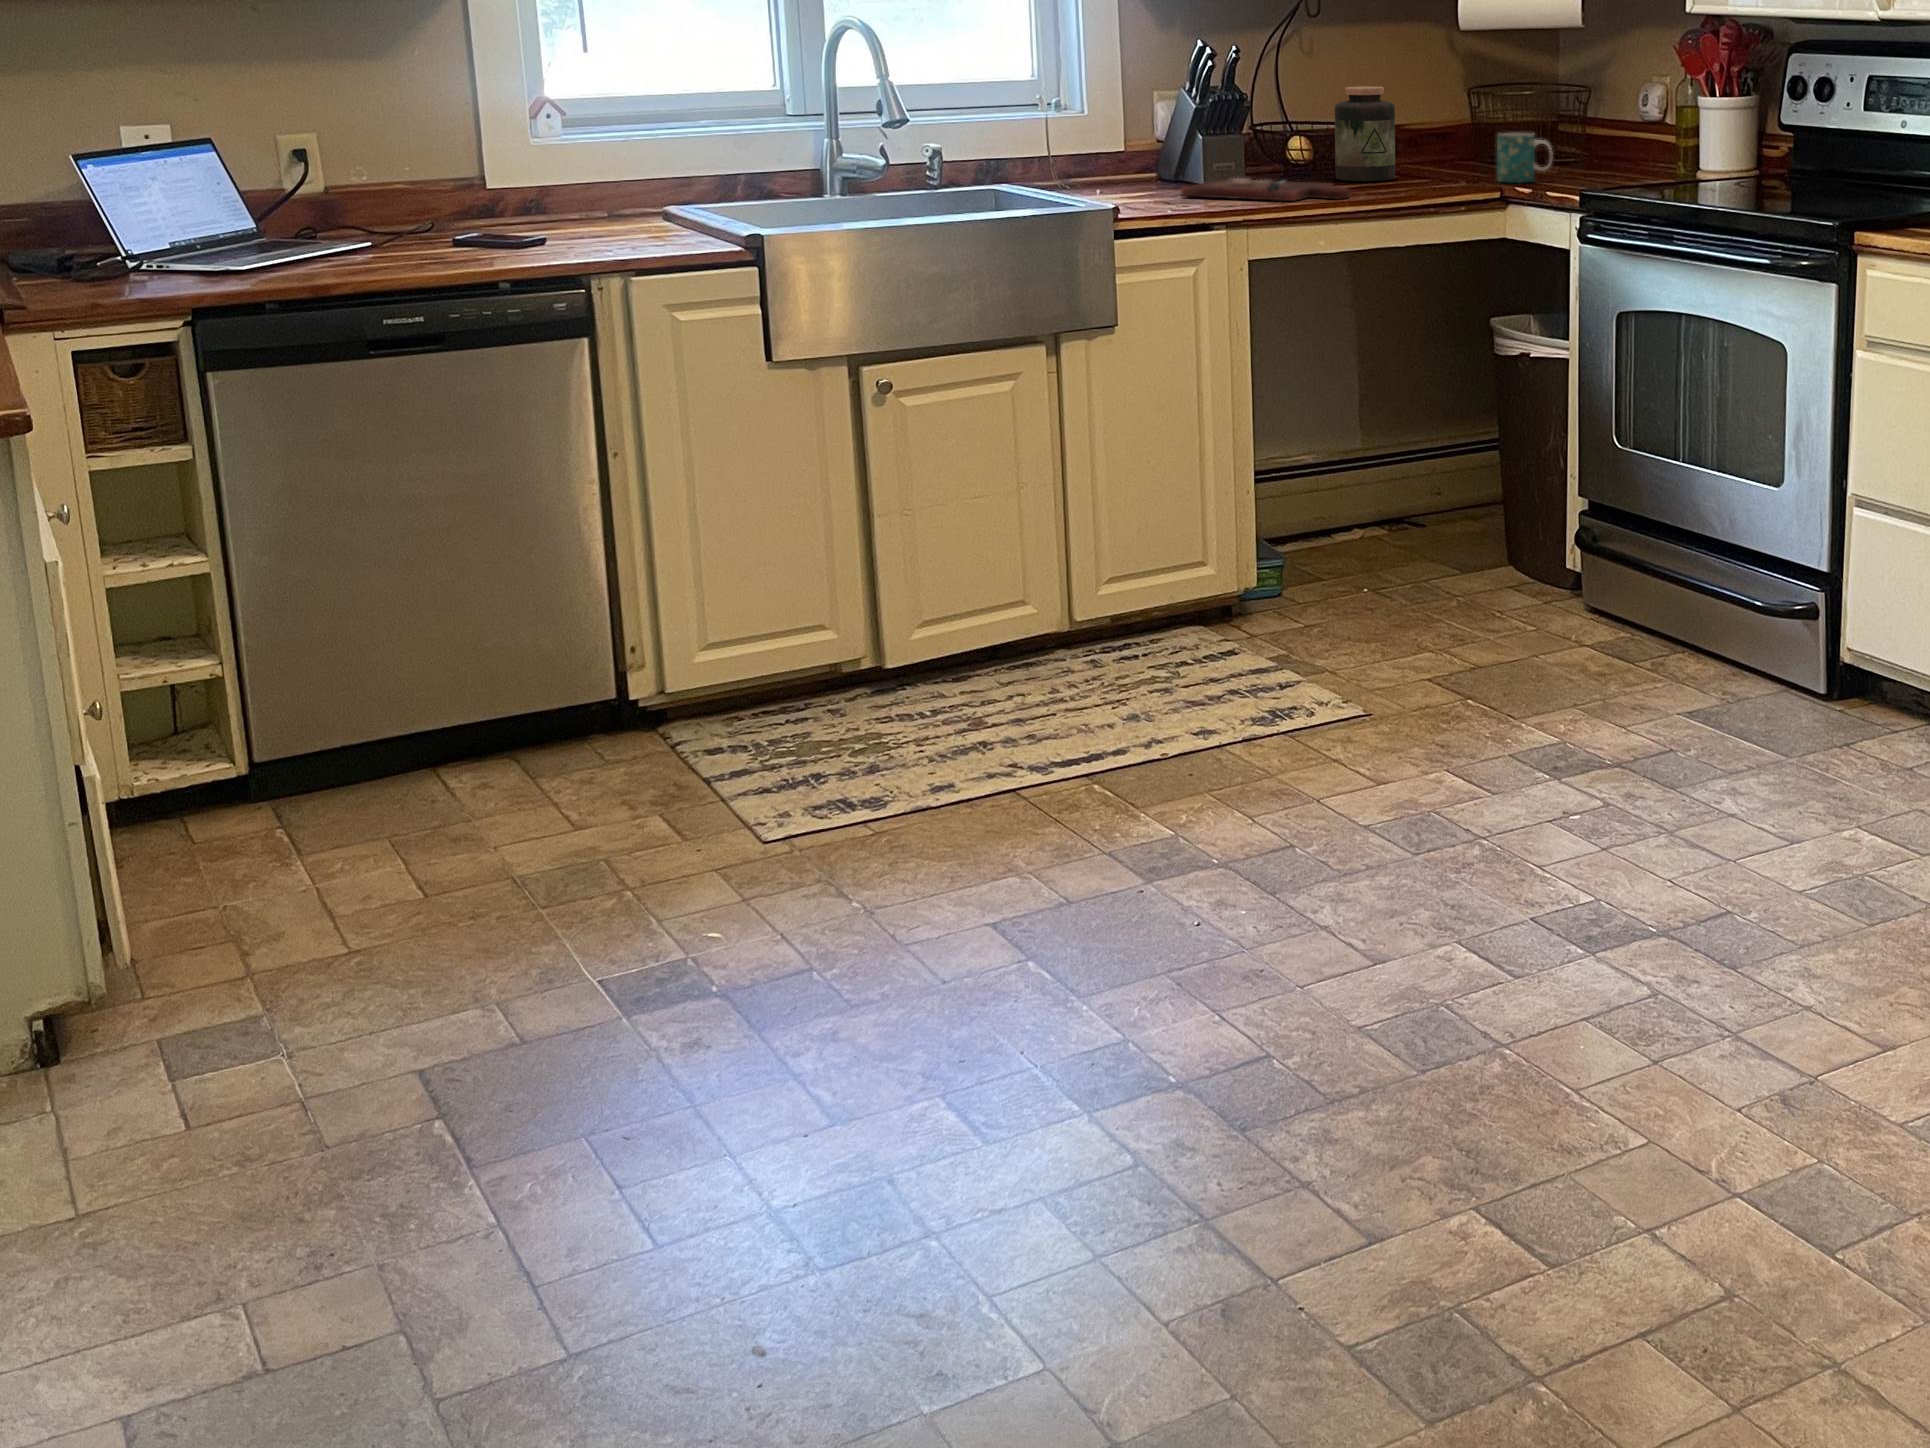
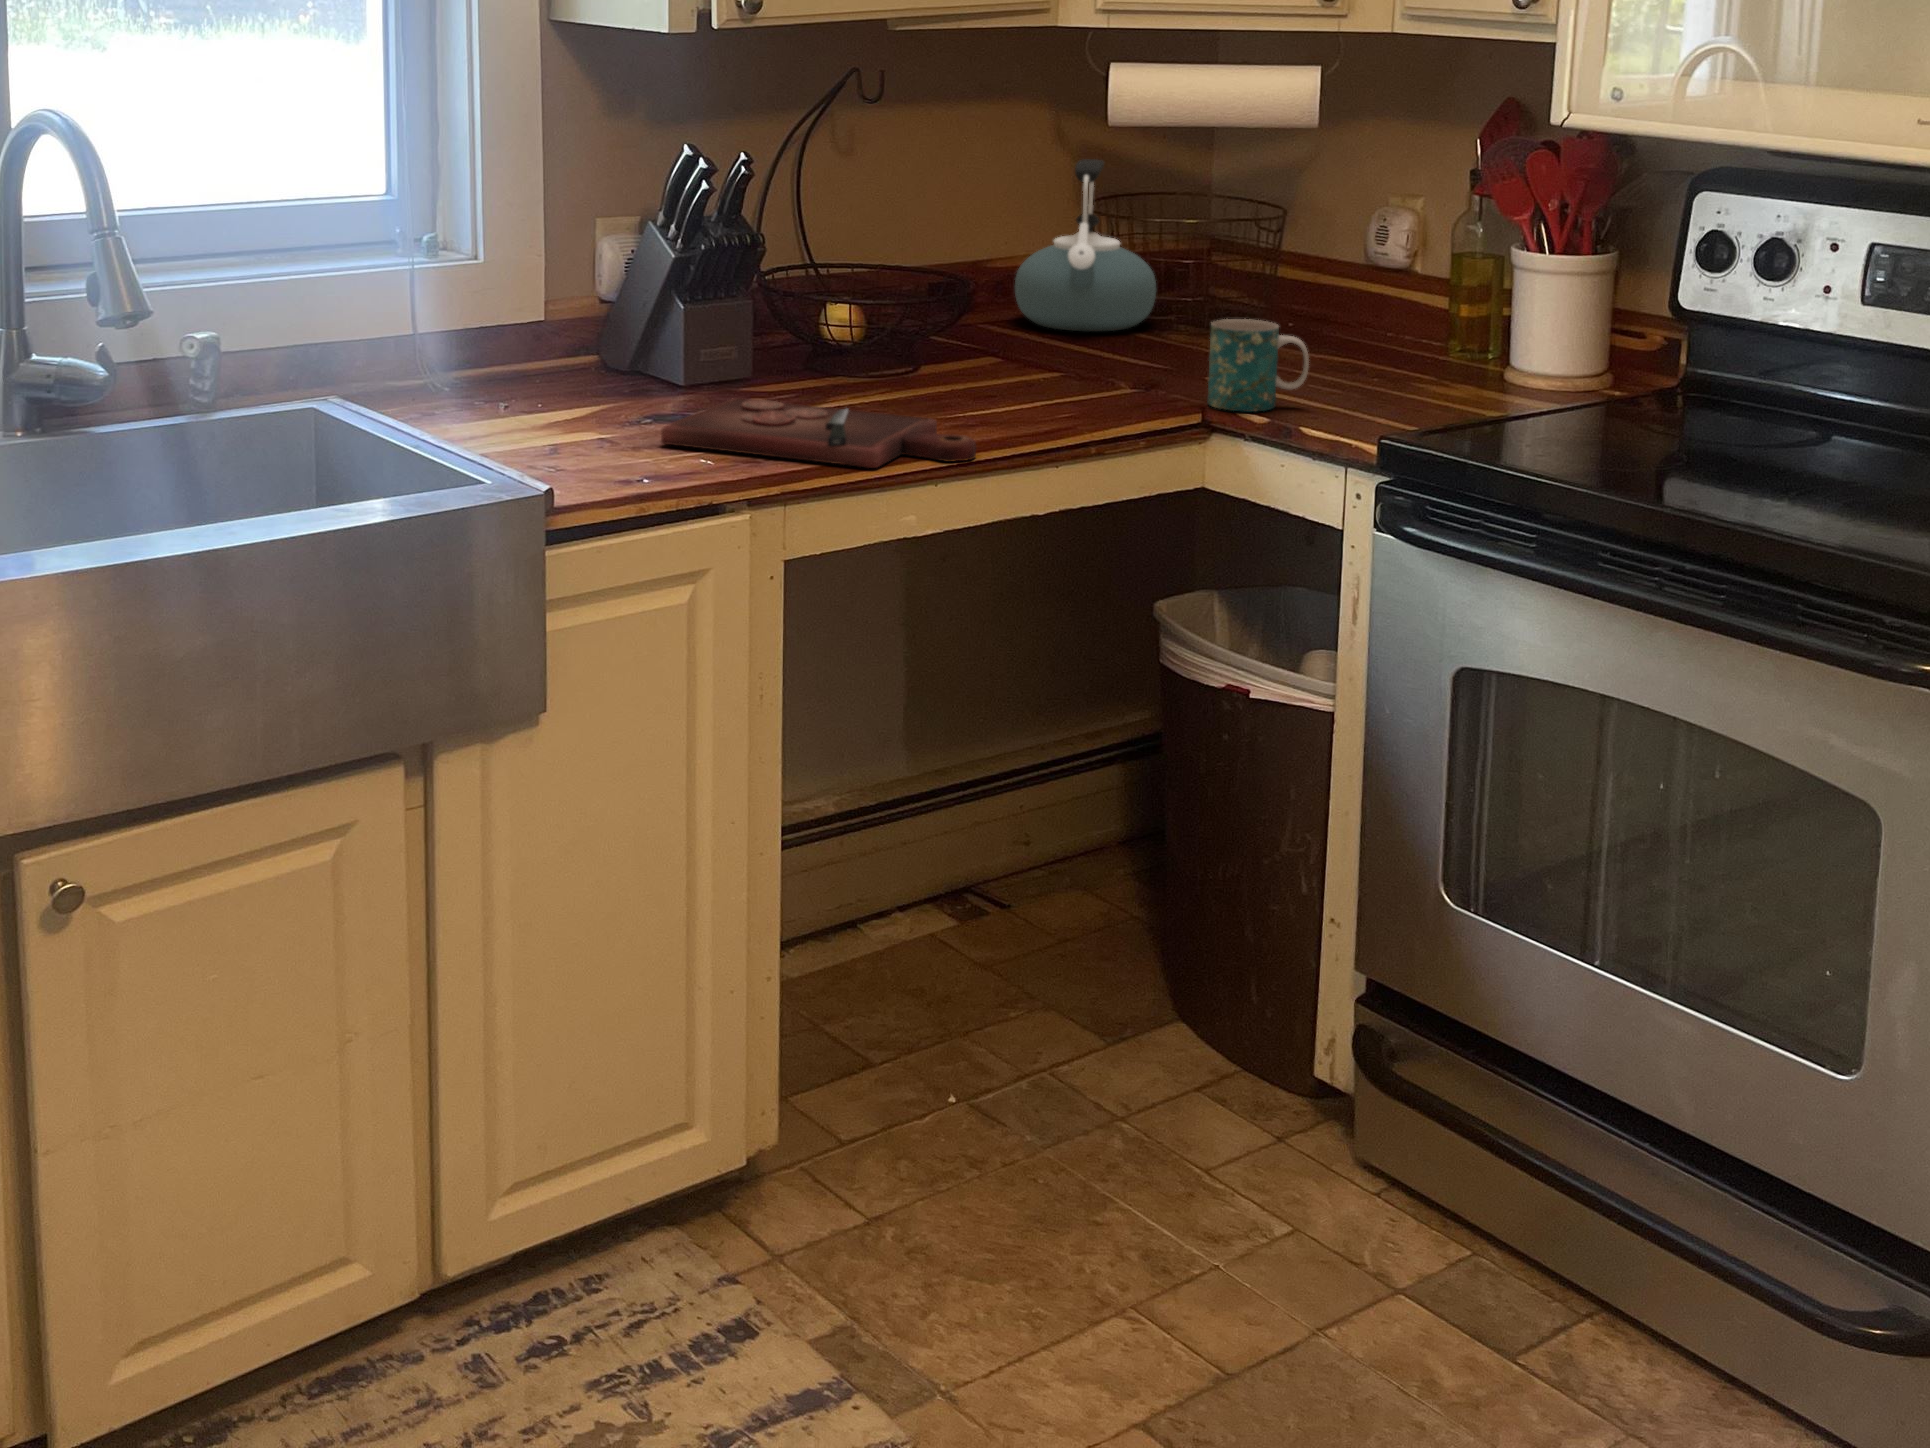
kettle: none [1414,56,1500,160] -> present [1015,159,1156,331]
jar: present [1335,86,1395,181] -> none [917,228,1024,397]

